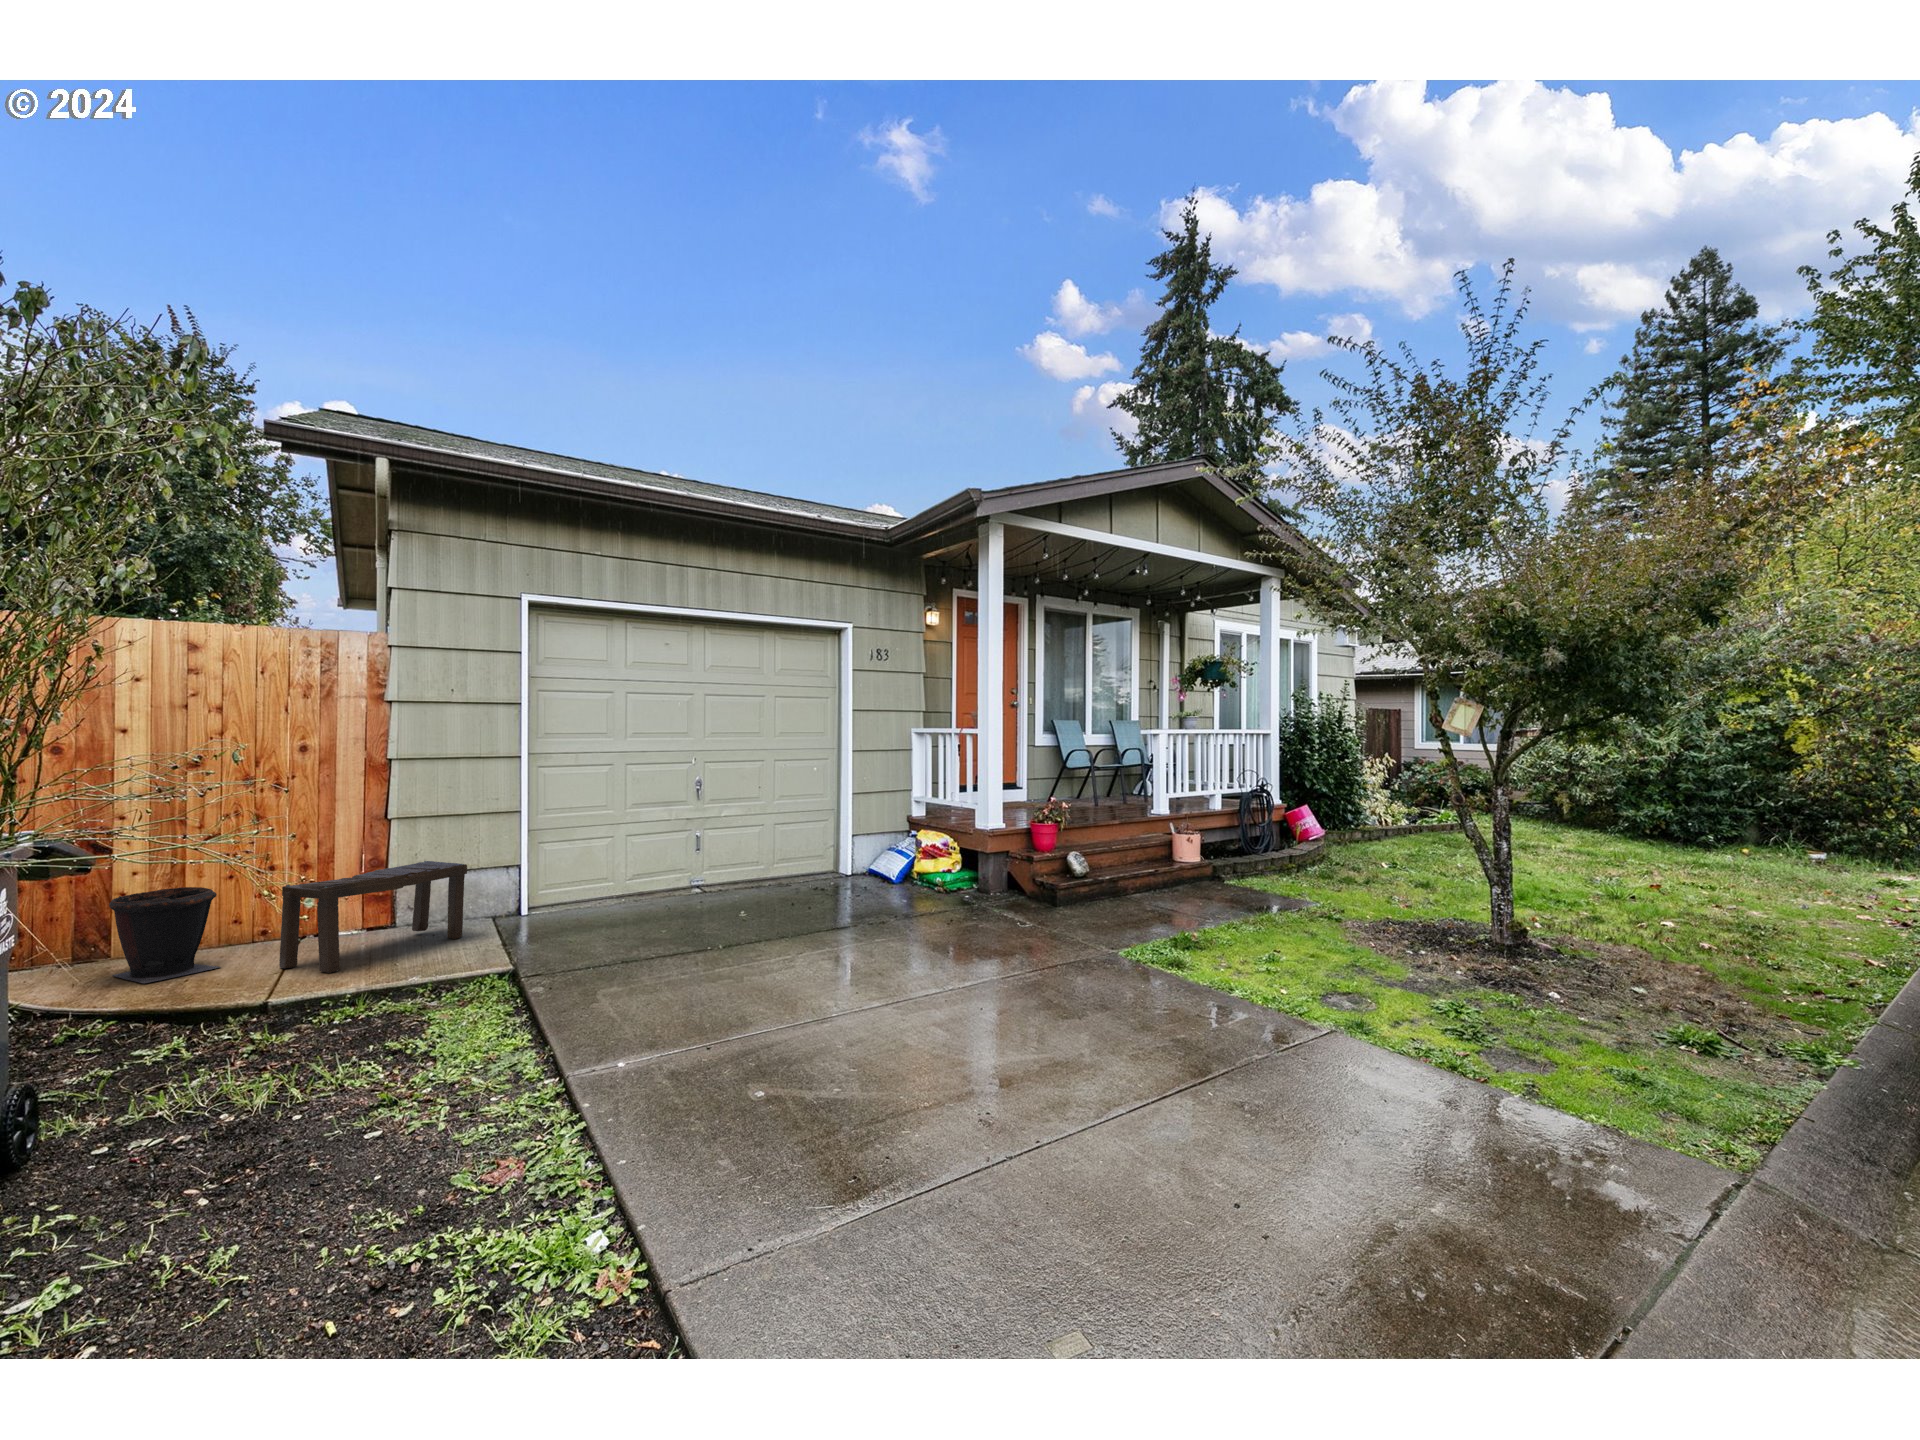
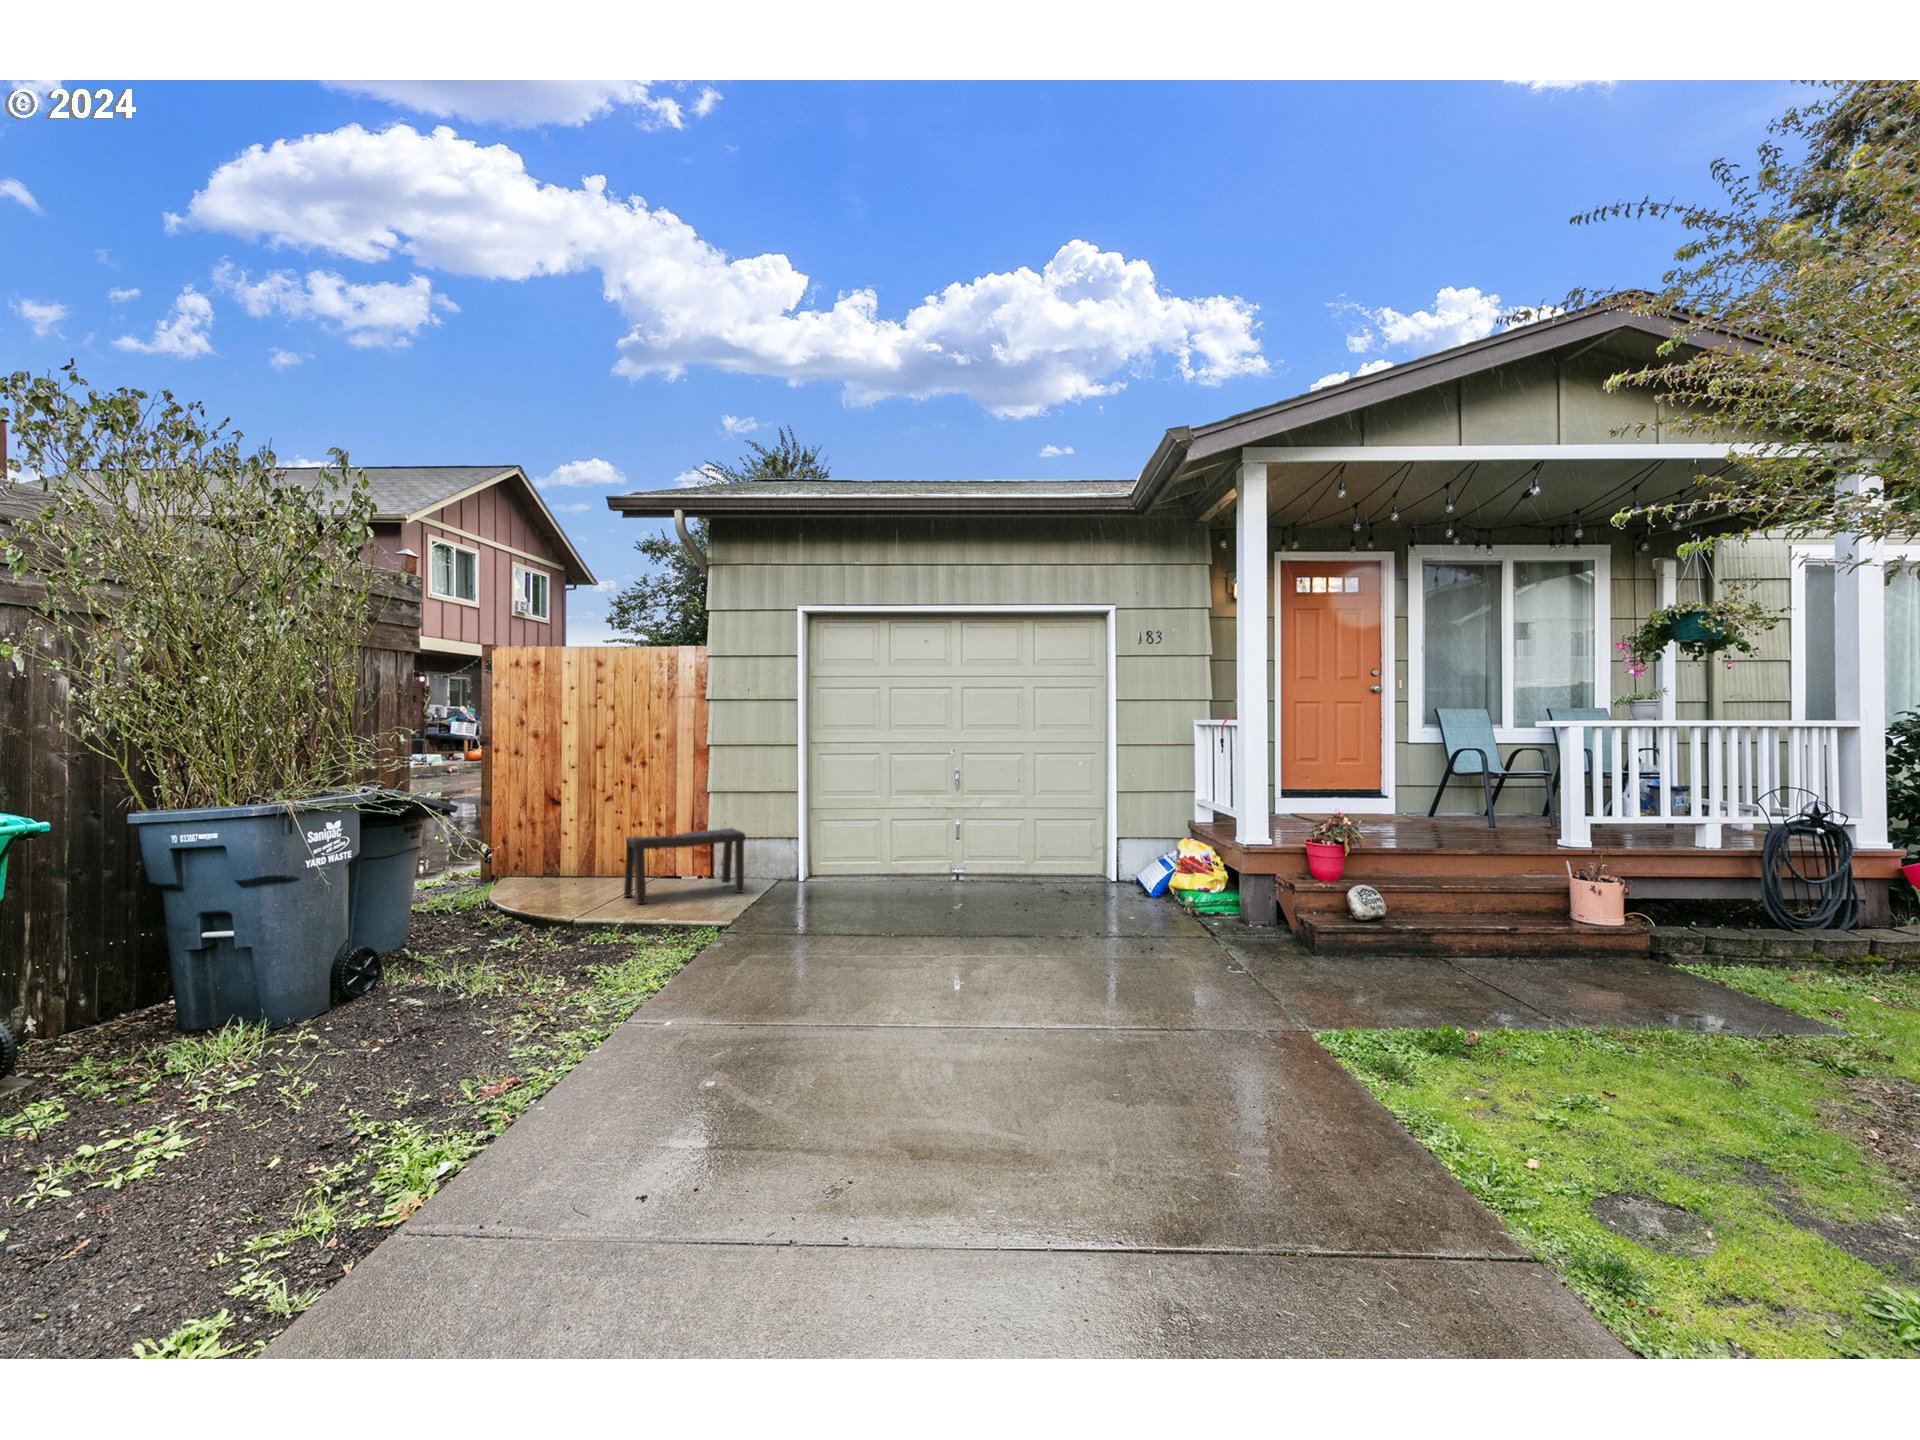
bucket: present [109,887,220,983] -> none [546,832,603,894]

